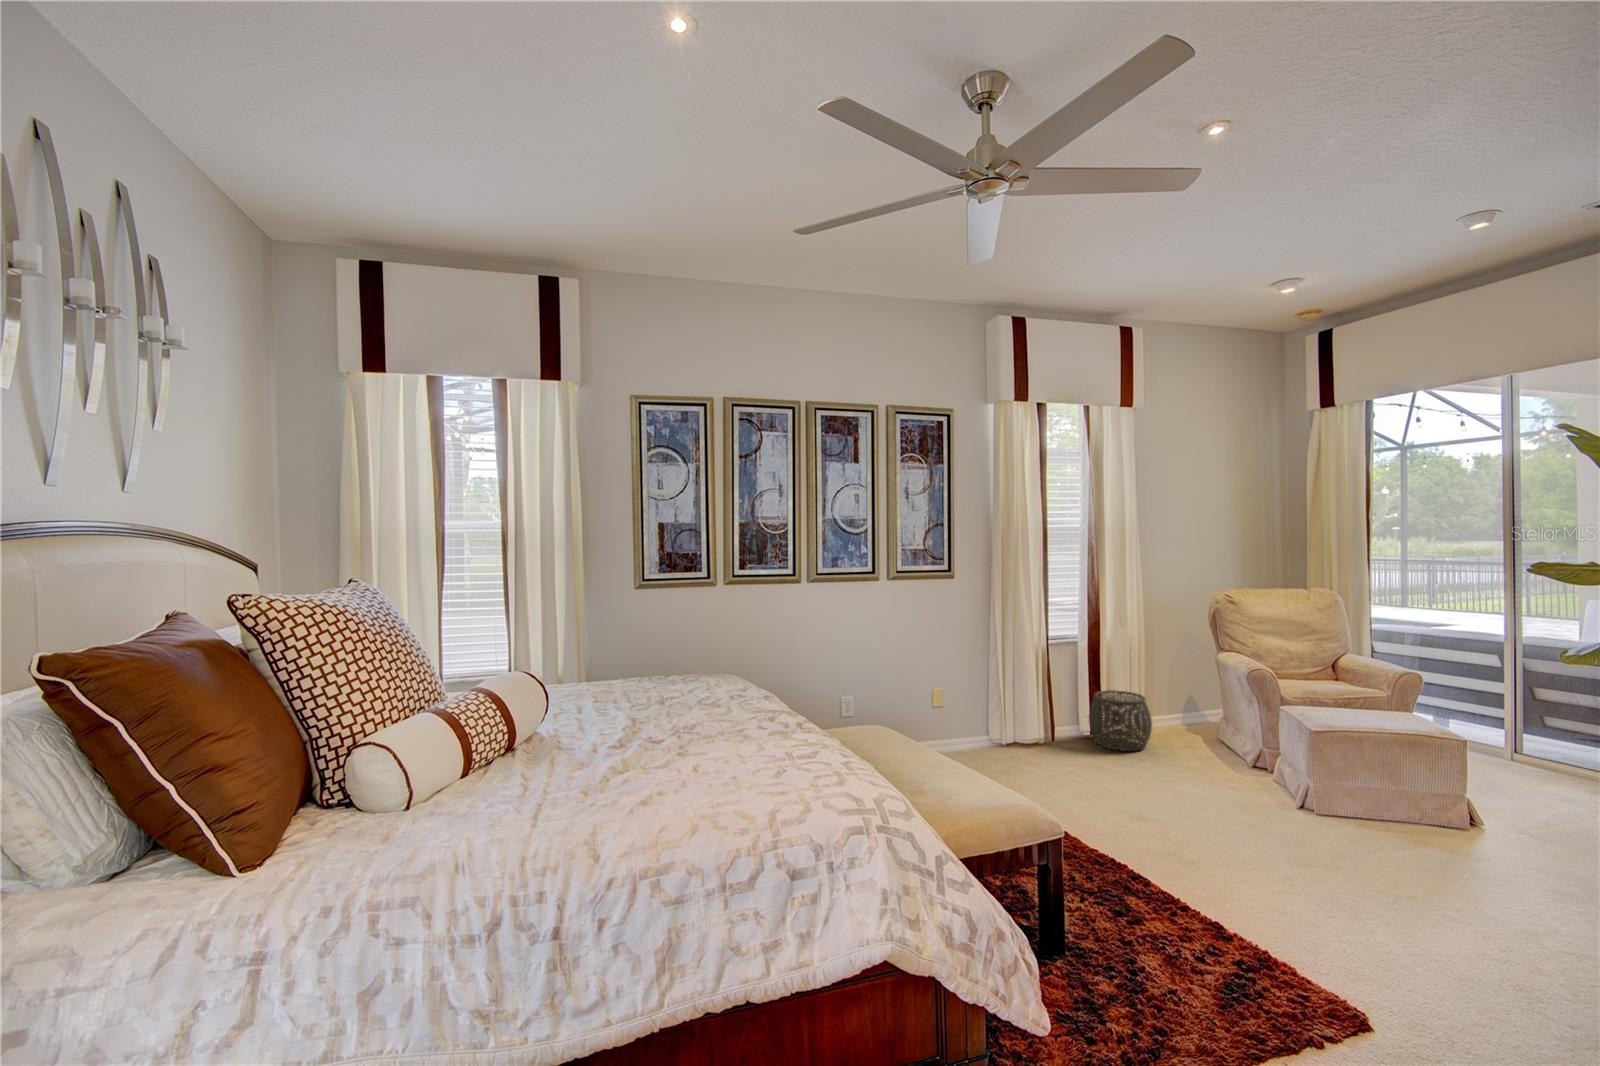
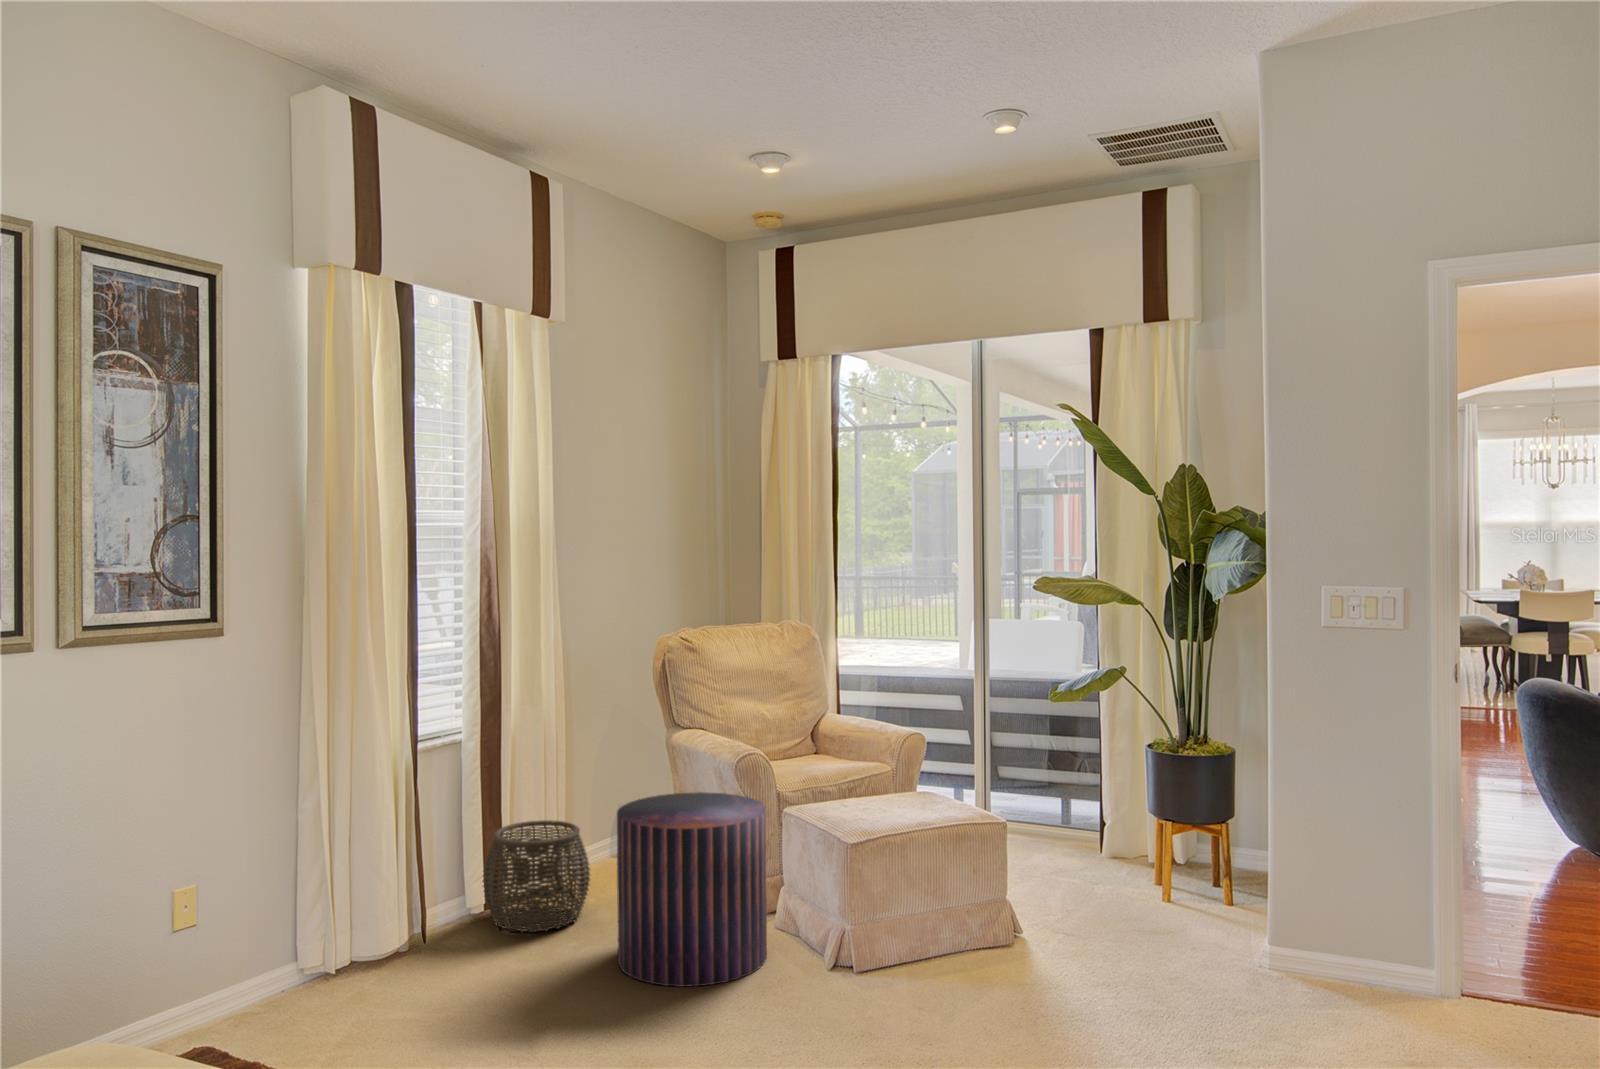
pouf: none [1155,685,1259,801] -> present [617,792,767,987]

